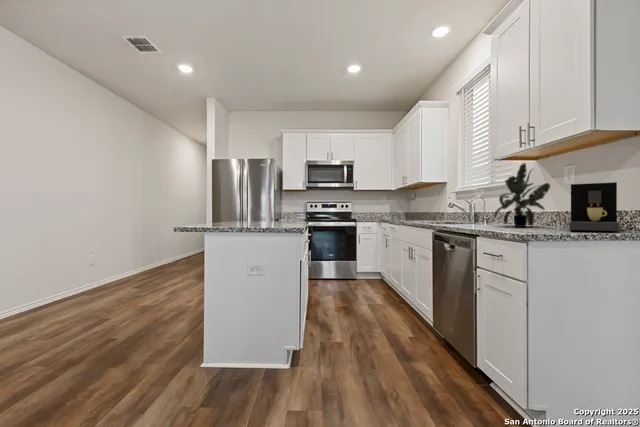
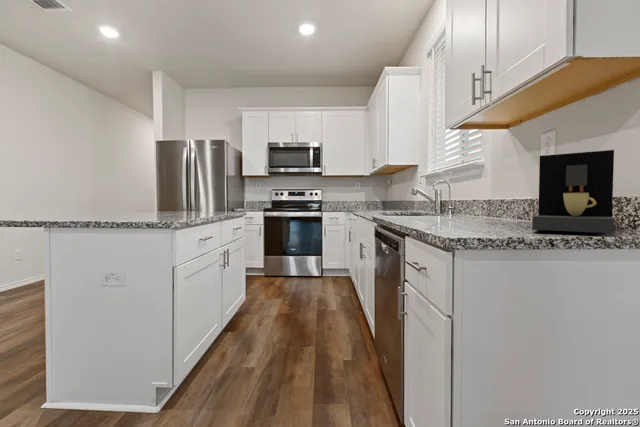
potted plant: present [494,163,550,227] -> none [443,129,521,221]

